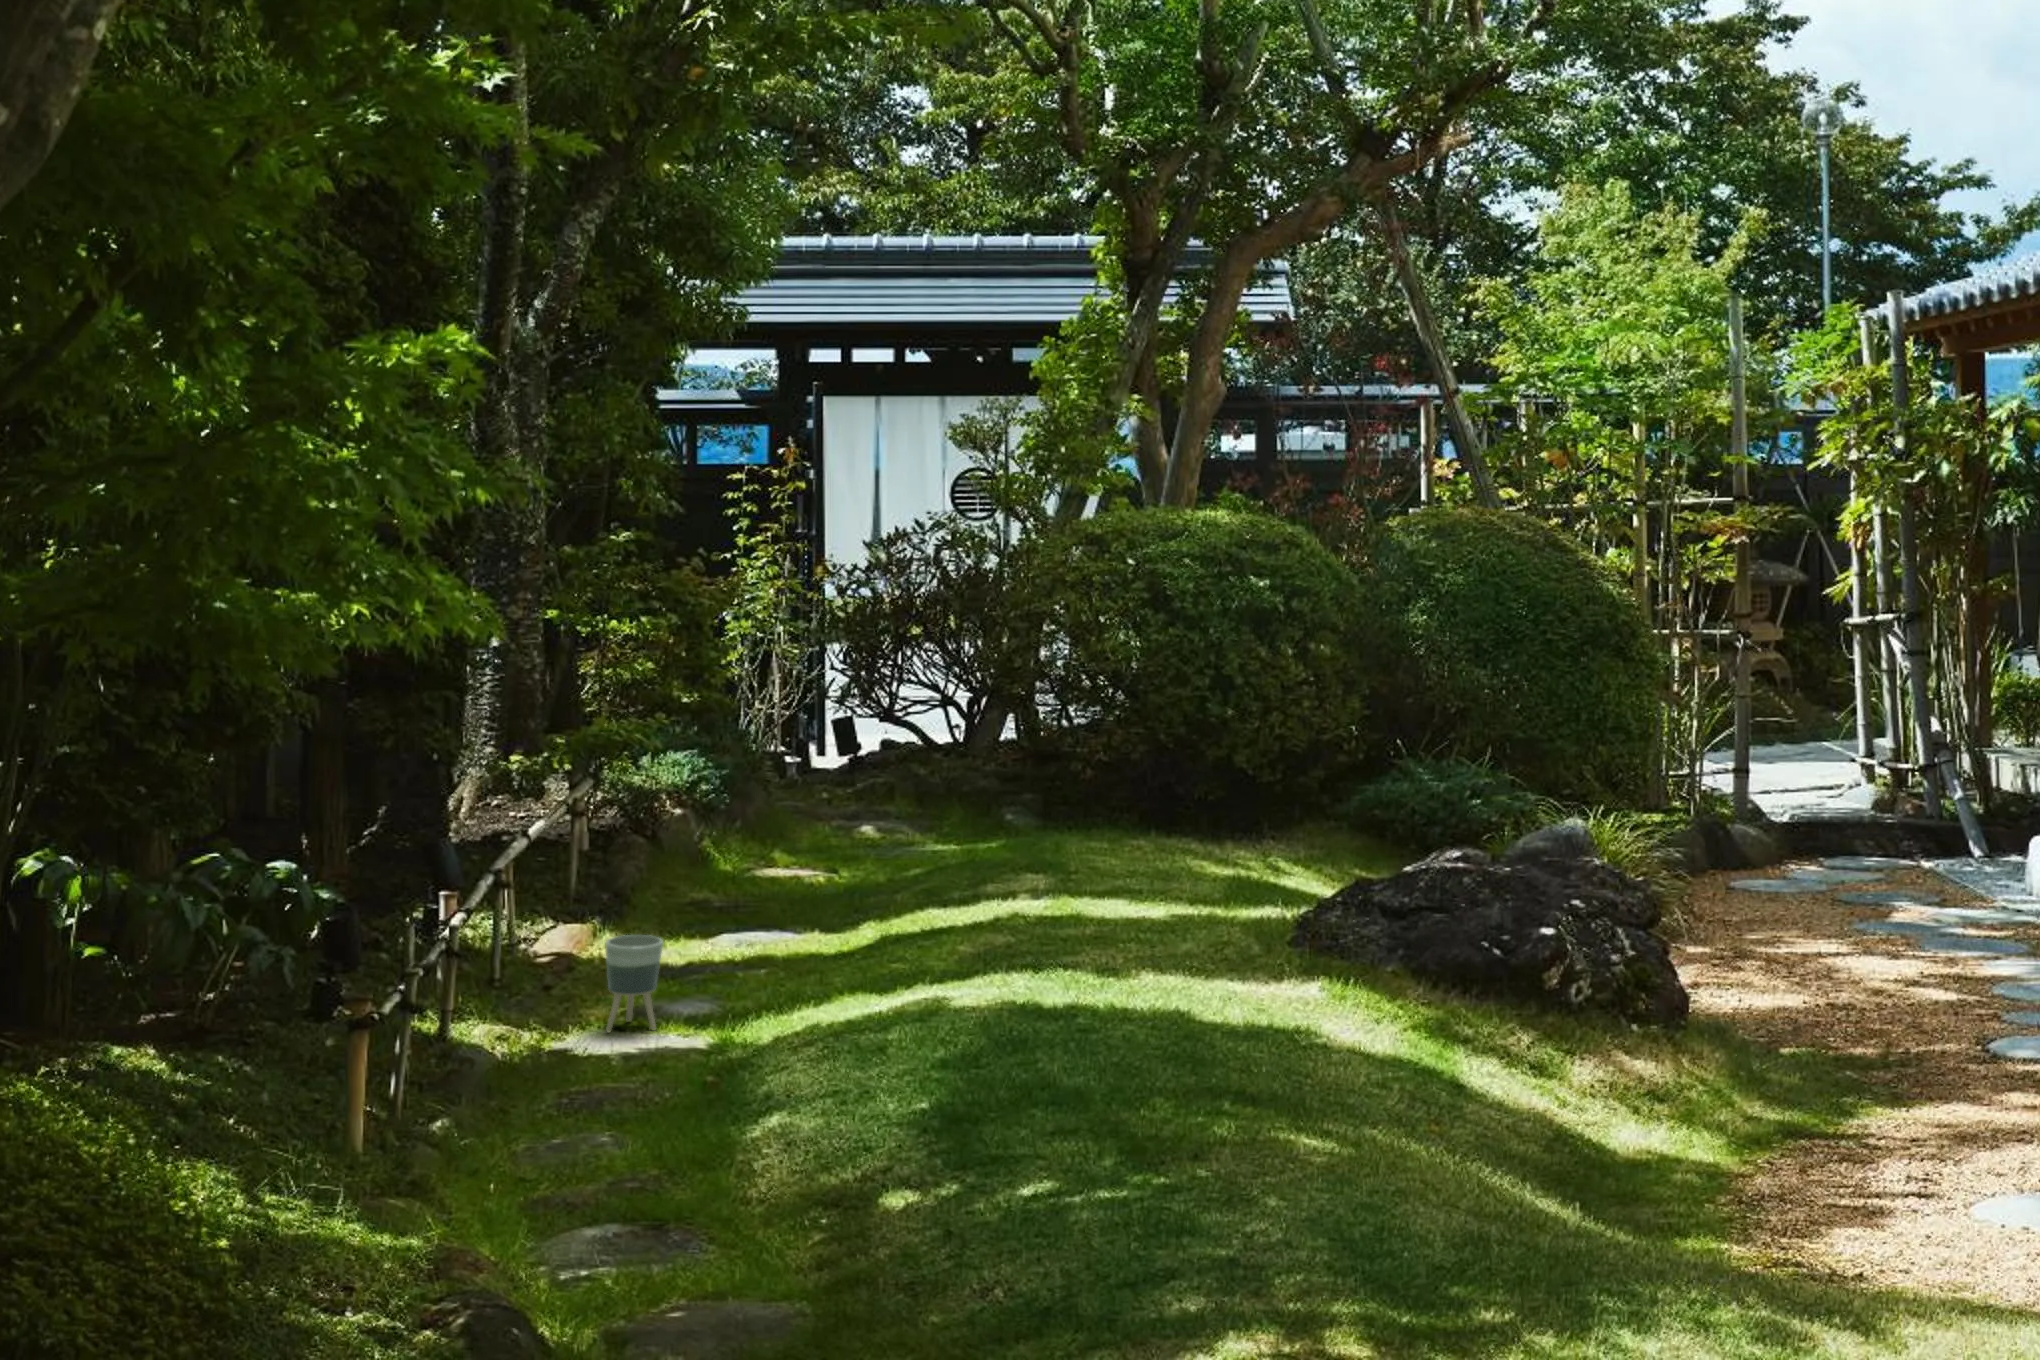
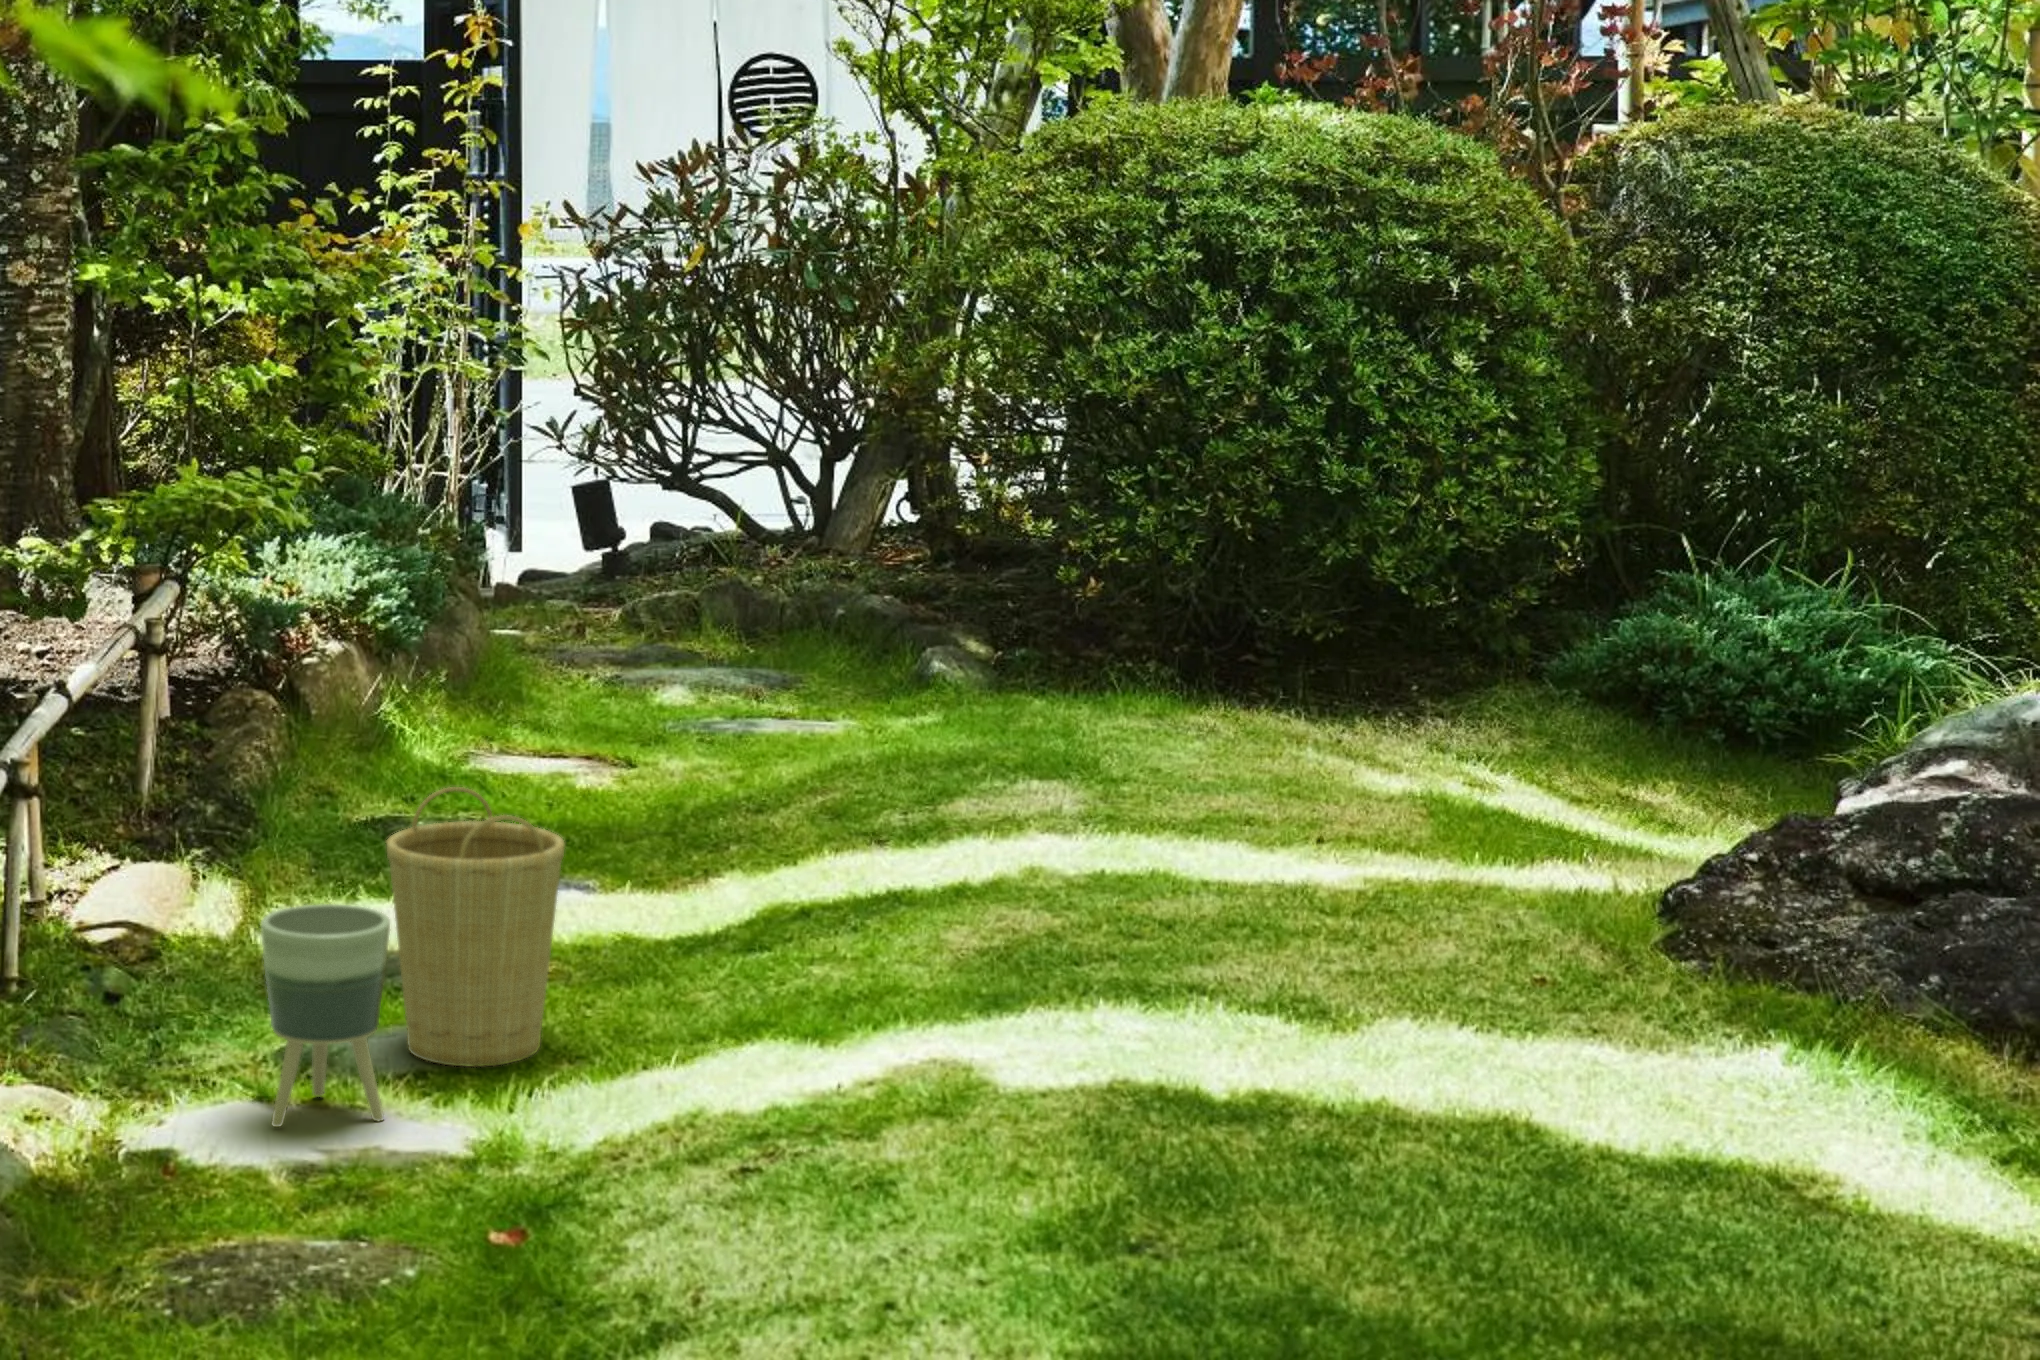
basket: none [668,883,749,1010] -> present [386,787,564,1067]

